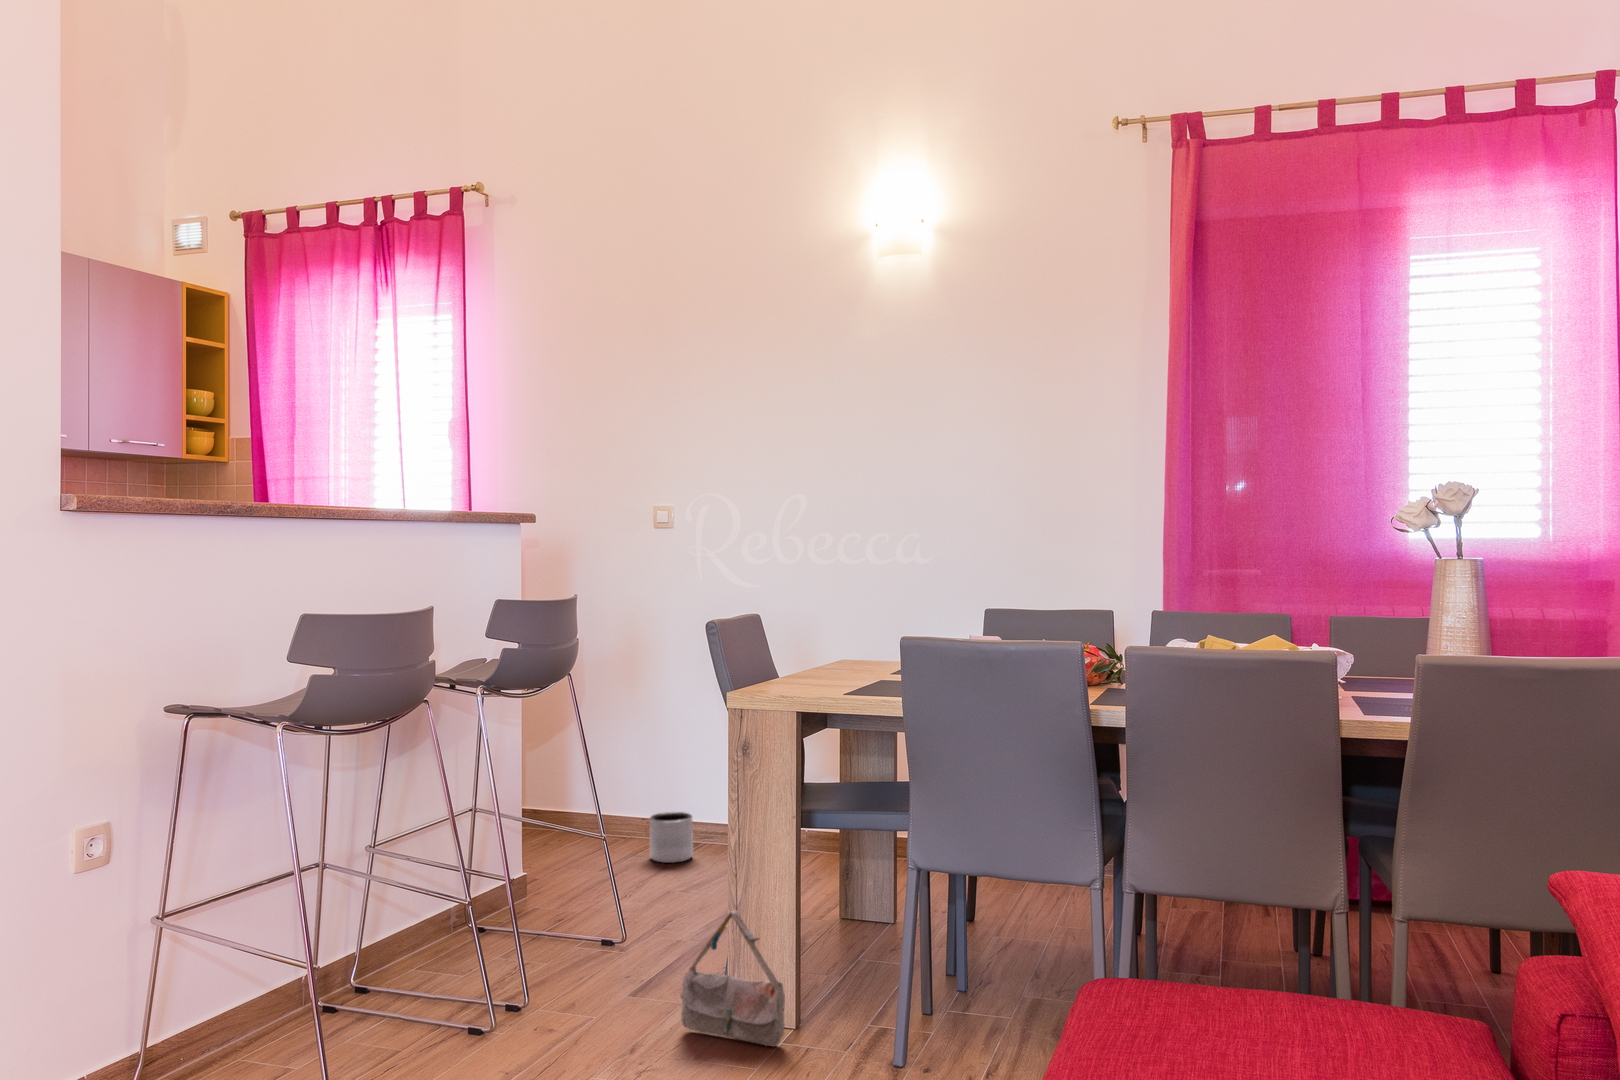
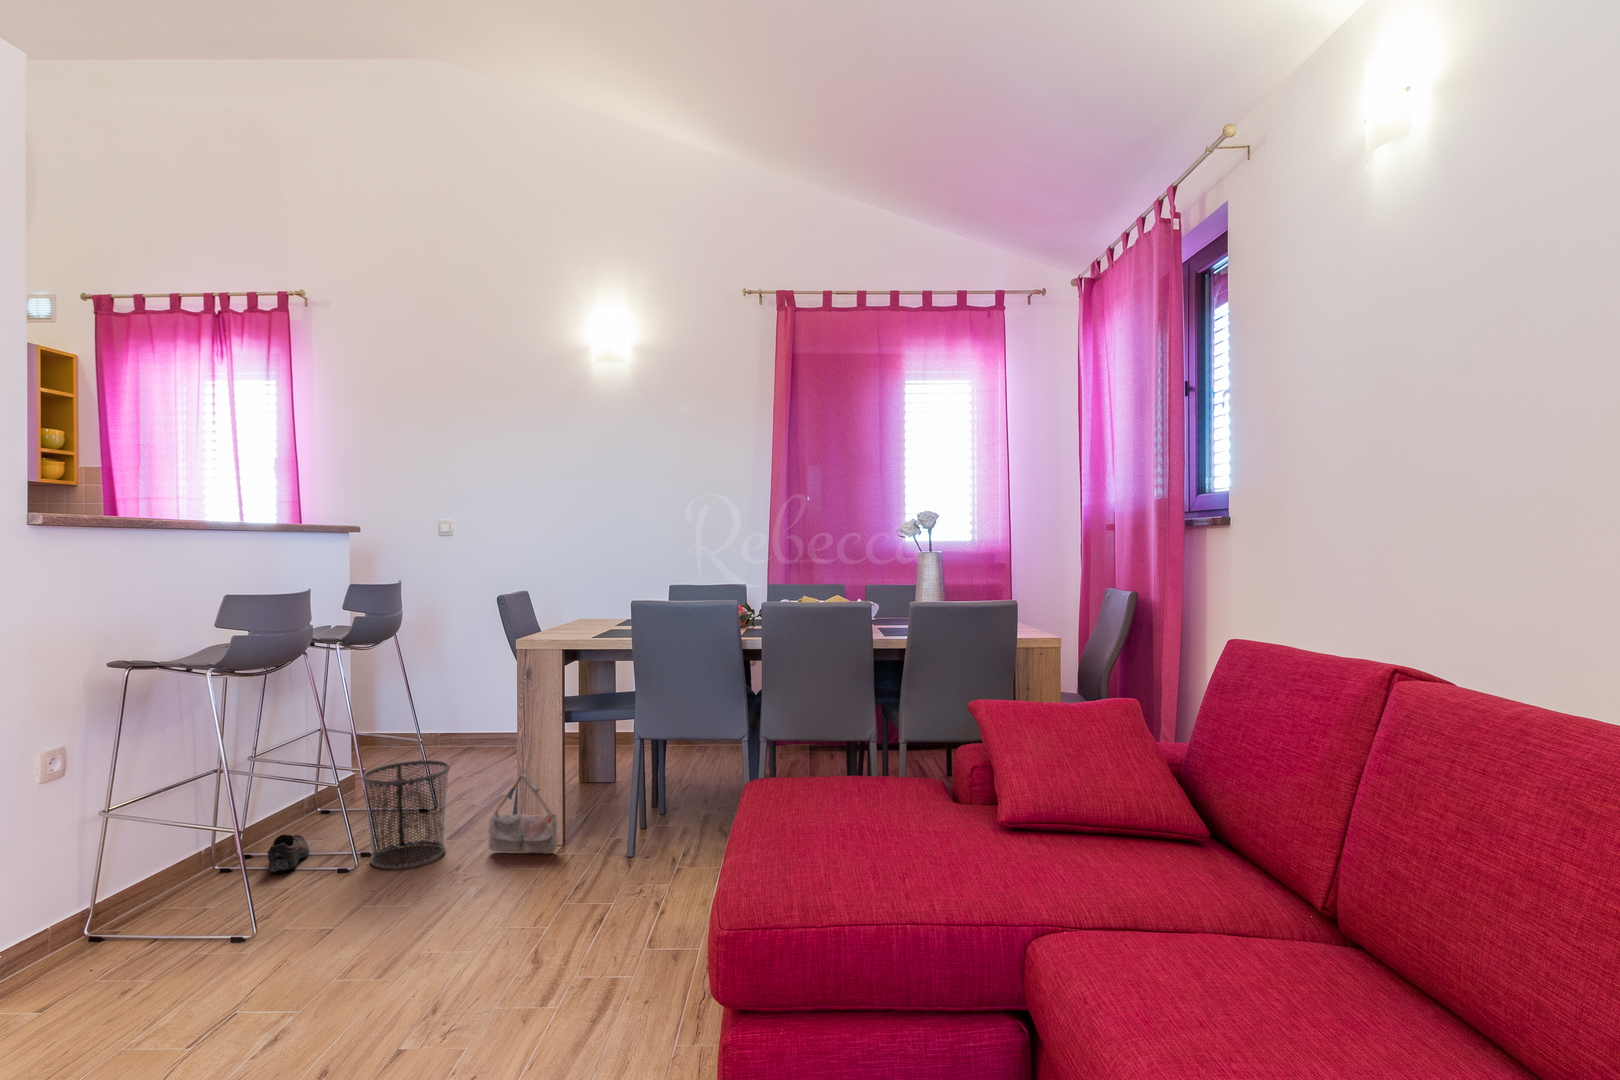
planter: present [650,812,693,863] -> none [445,728,476,762]
waste bin: none [502,871,628,1041] -> present [361,760,450,869]
shoe: none [378,964,439,1021] -> present [268,834,309,872]

